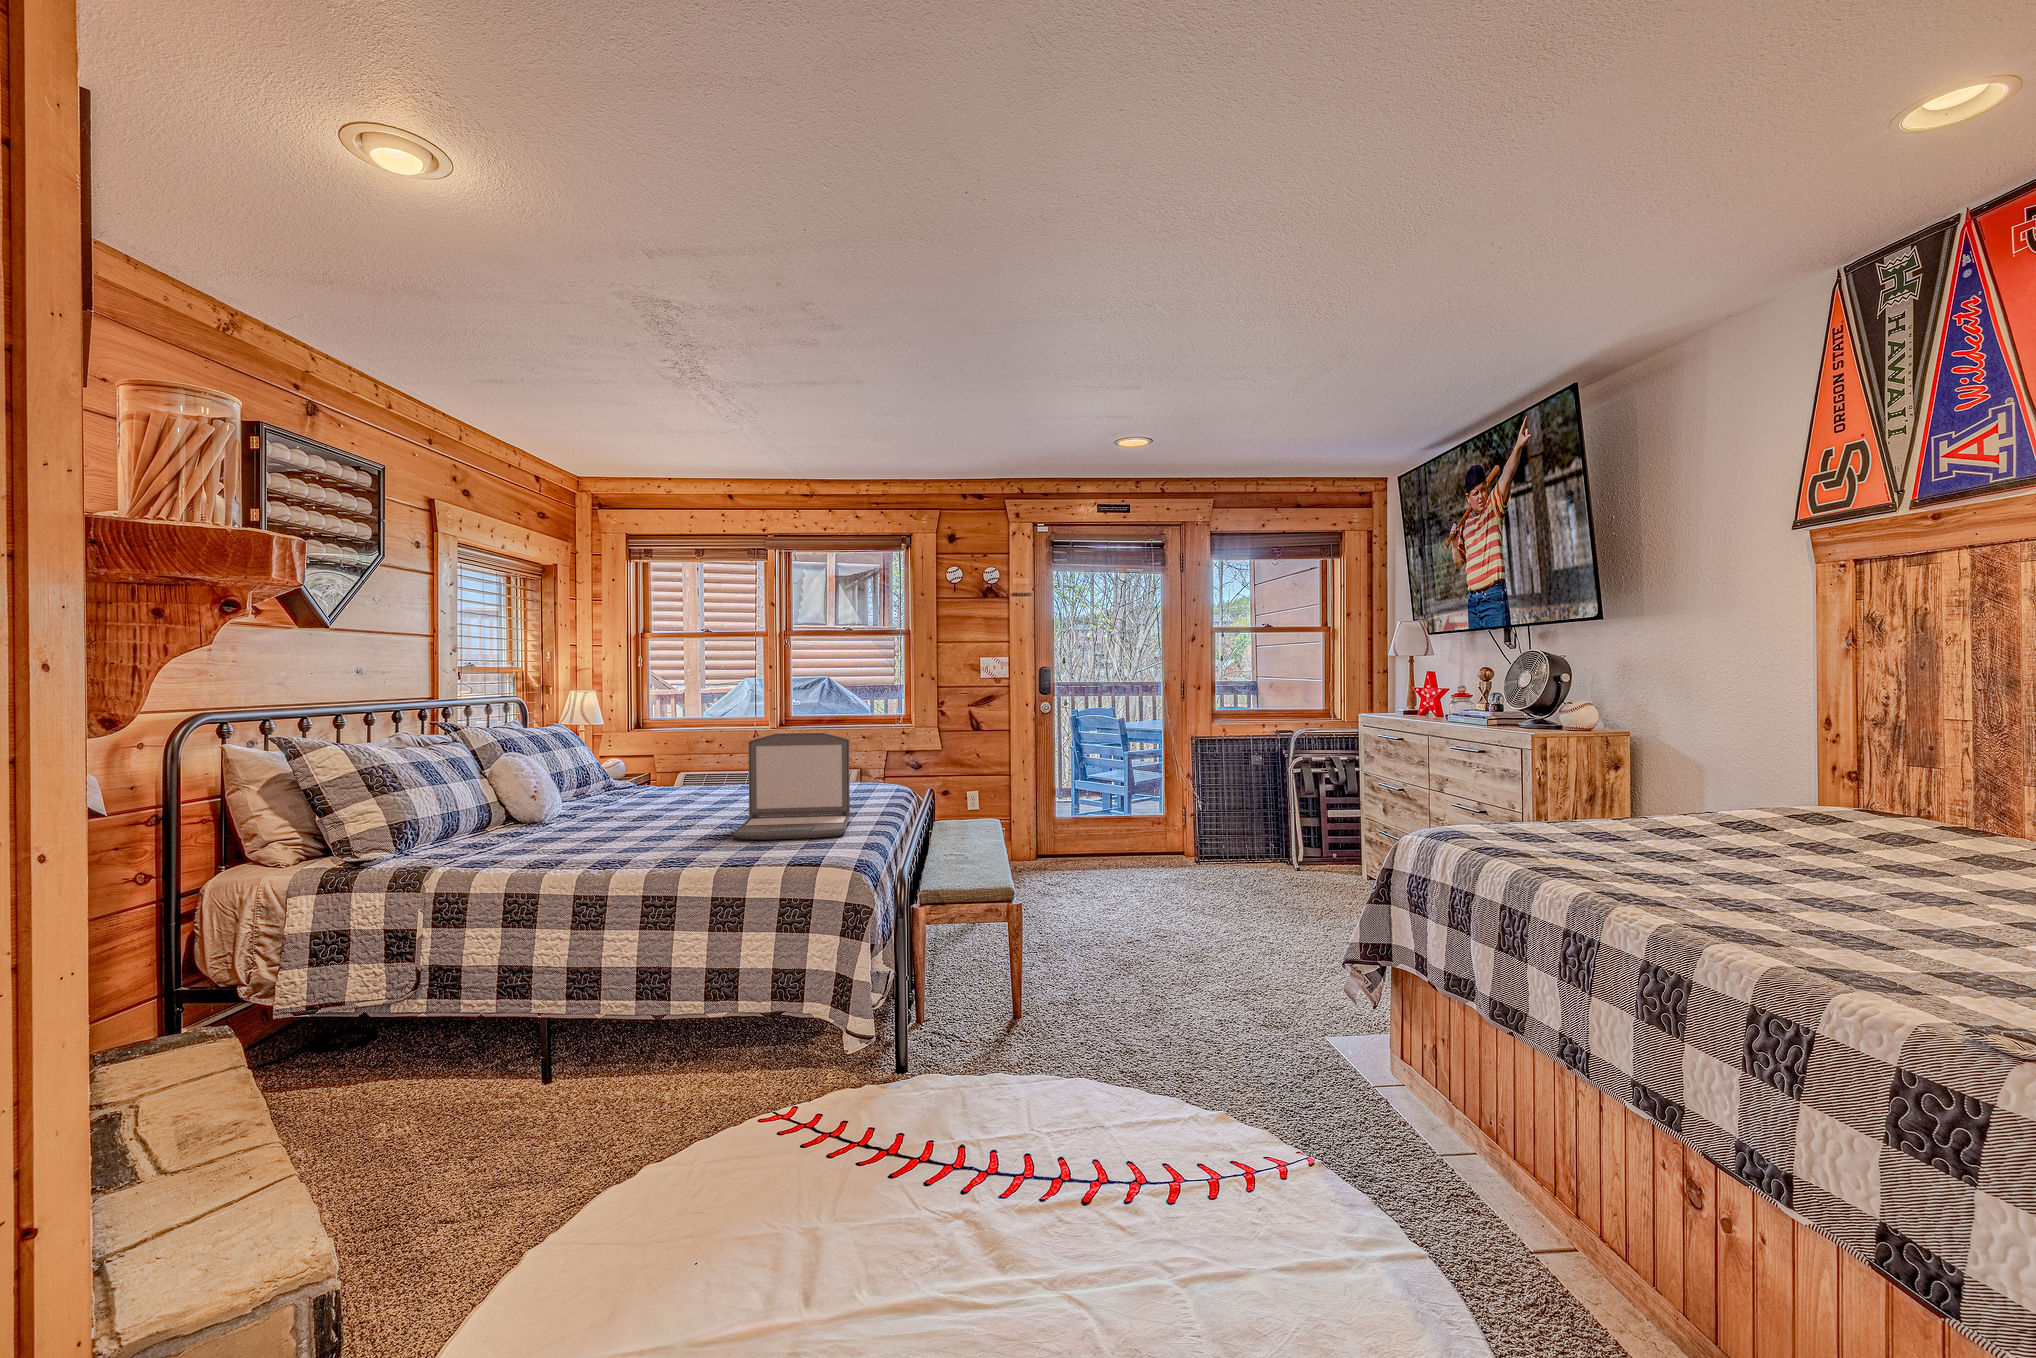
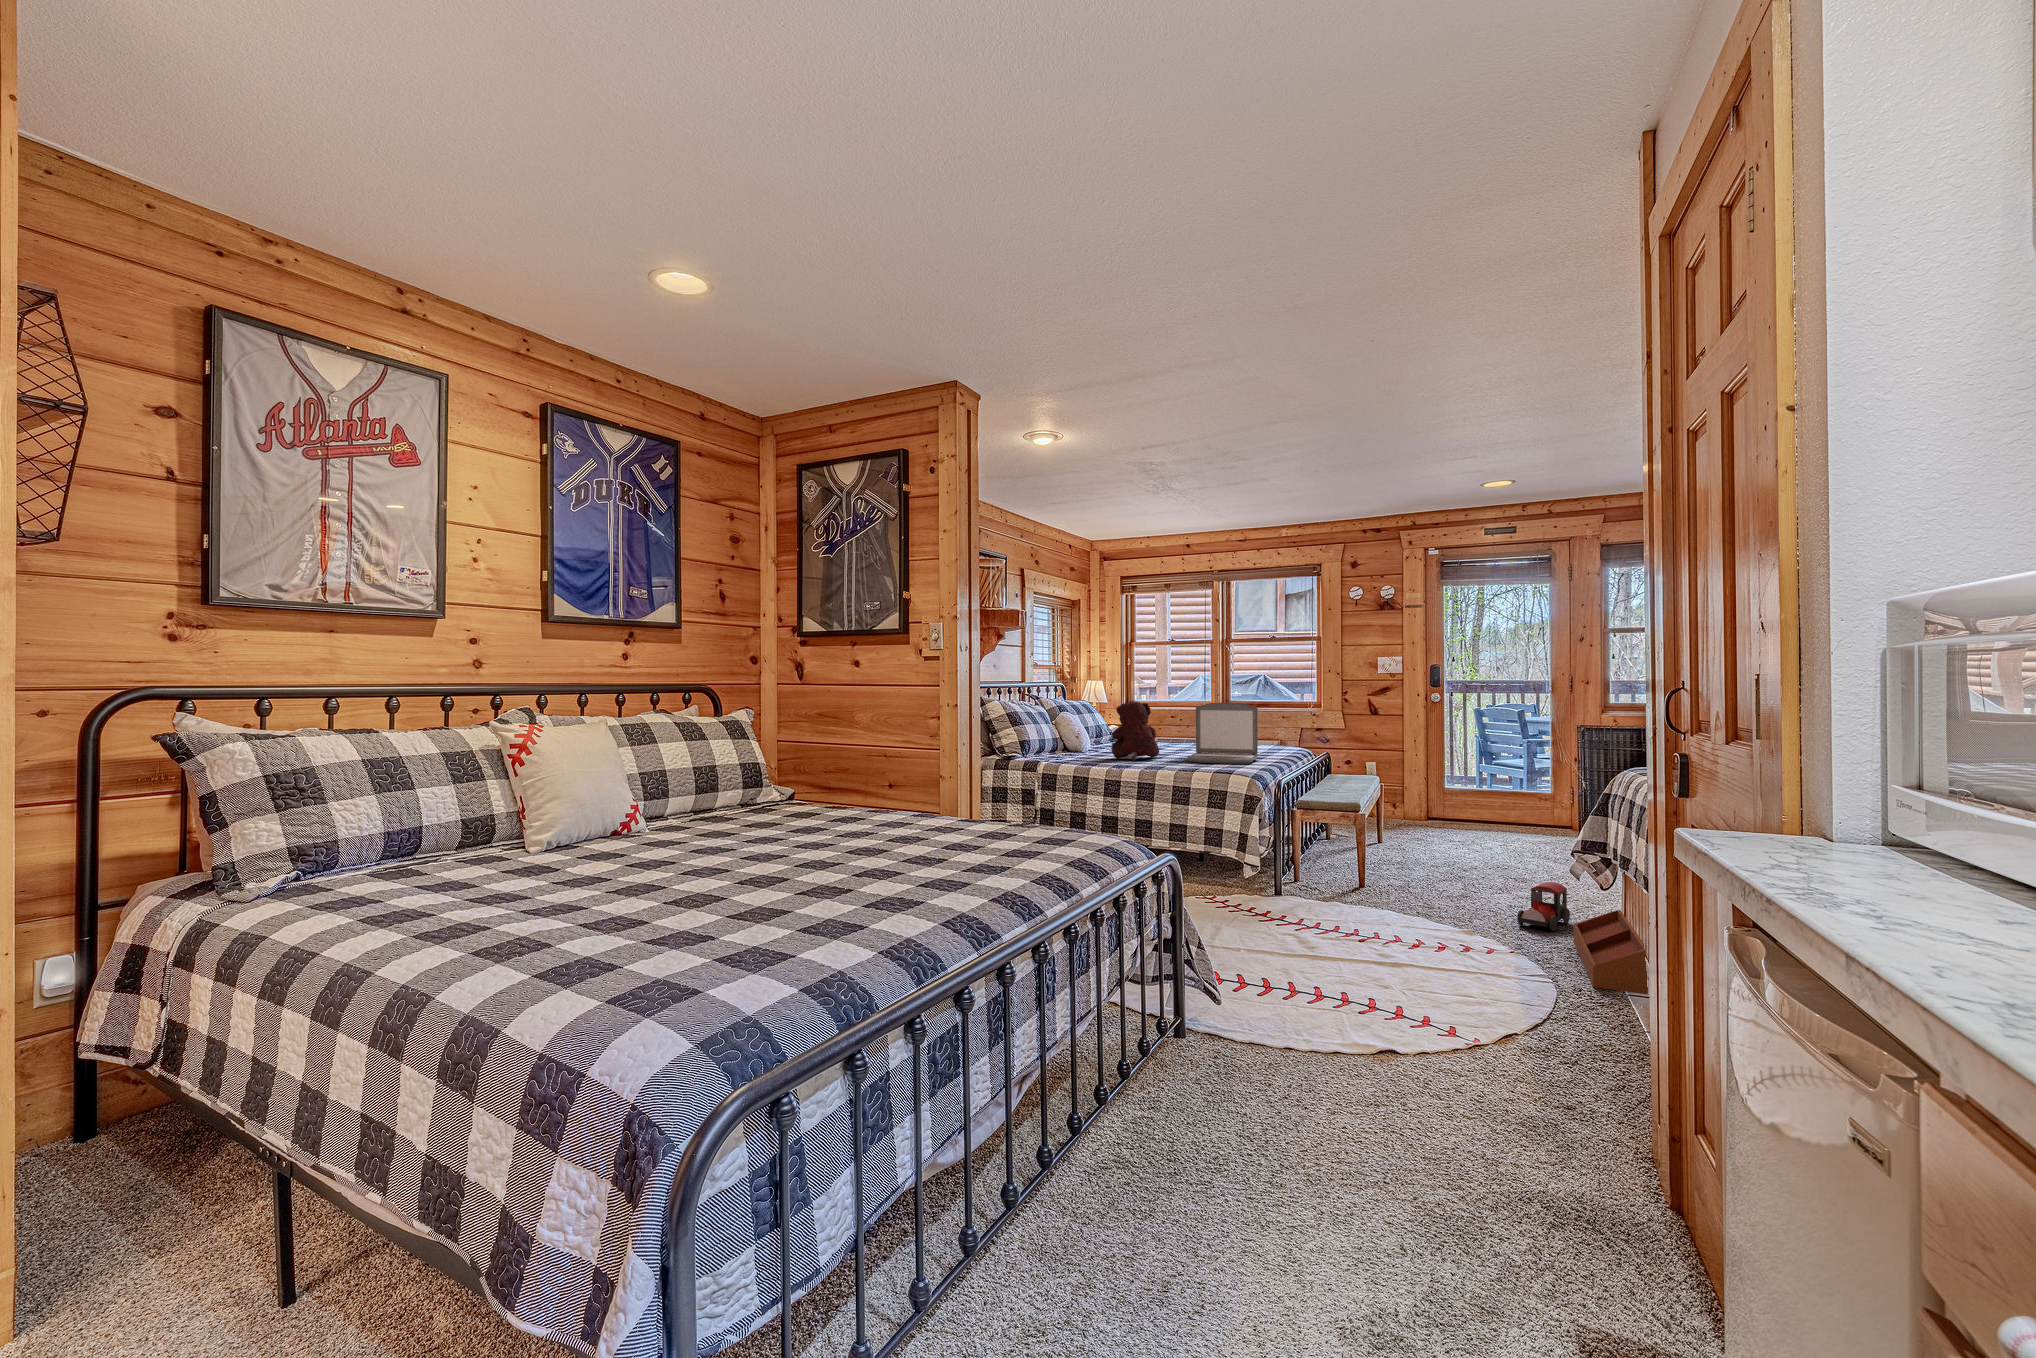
teddy bear: none [594,735,685,843] -> present [1112,701,1159,761]
toy train: none [1253,986,1303,1071] -> present [1517,882,1570,931]
storage bin: none [1341,1036,1530,1228] -> present [1574,910,1648,995]

